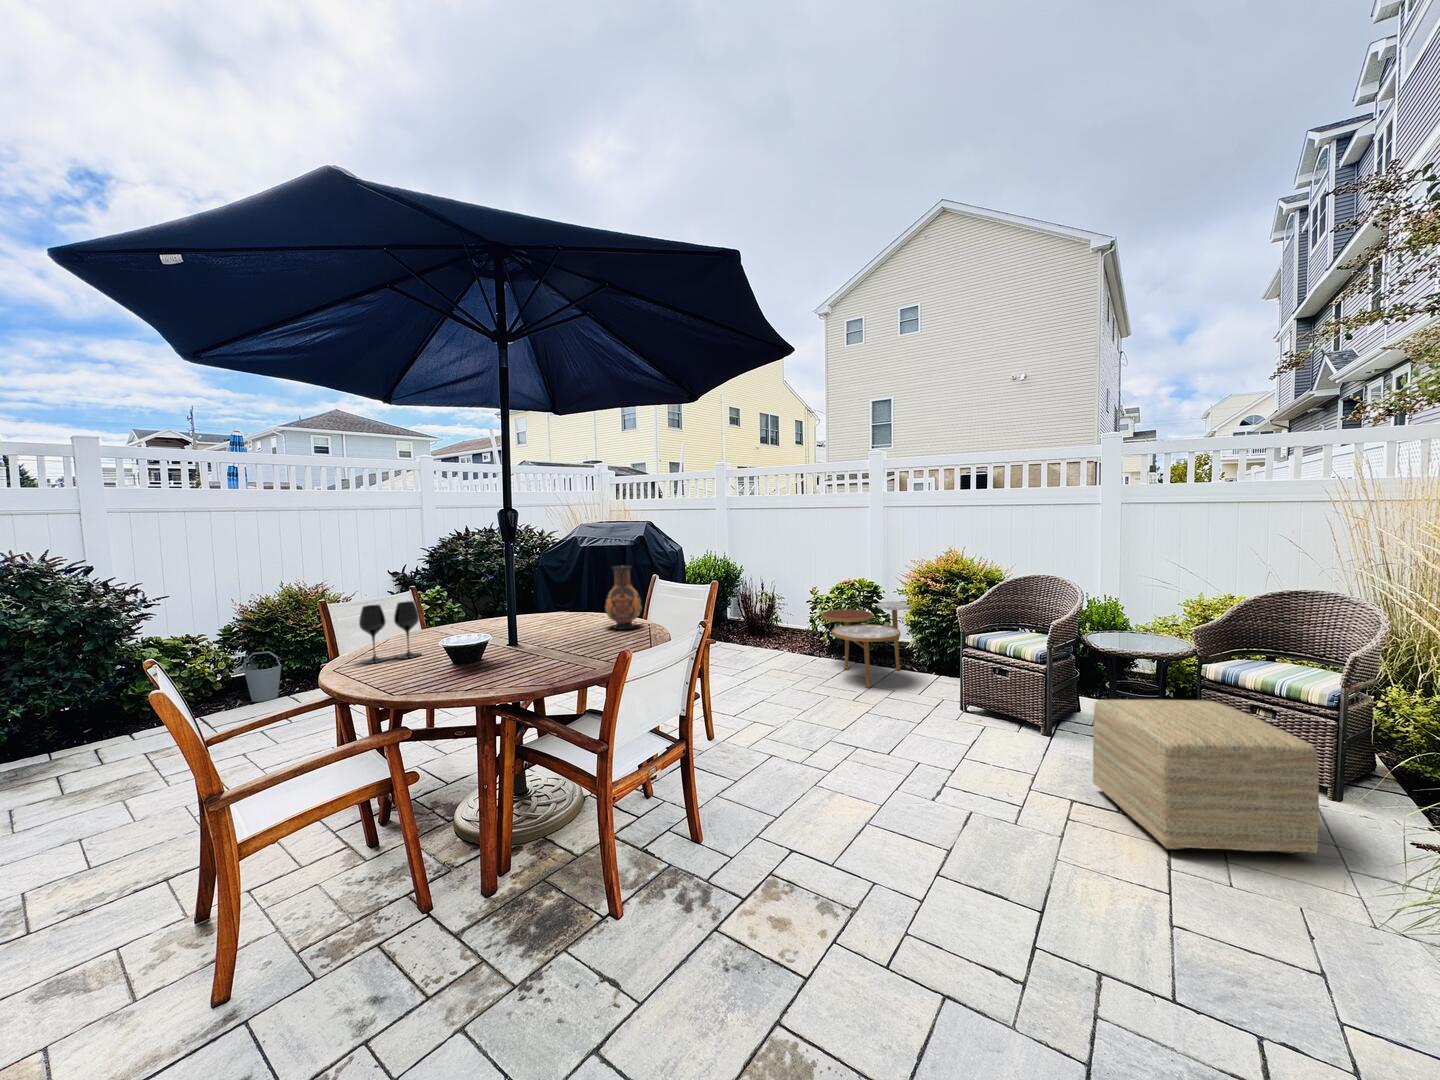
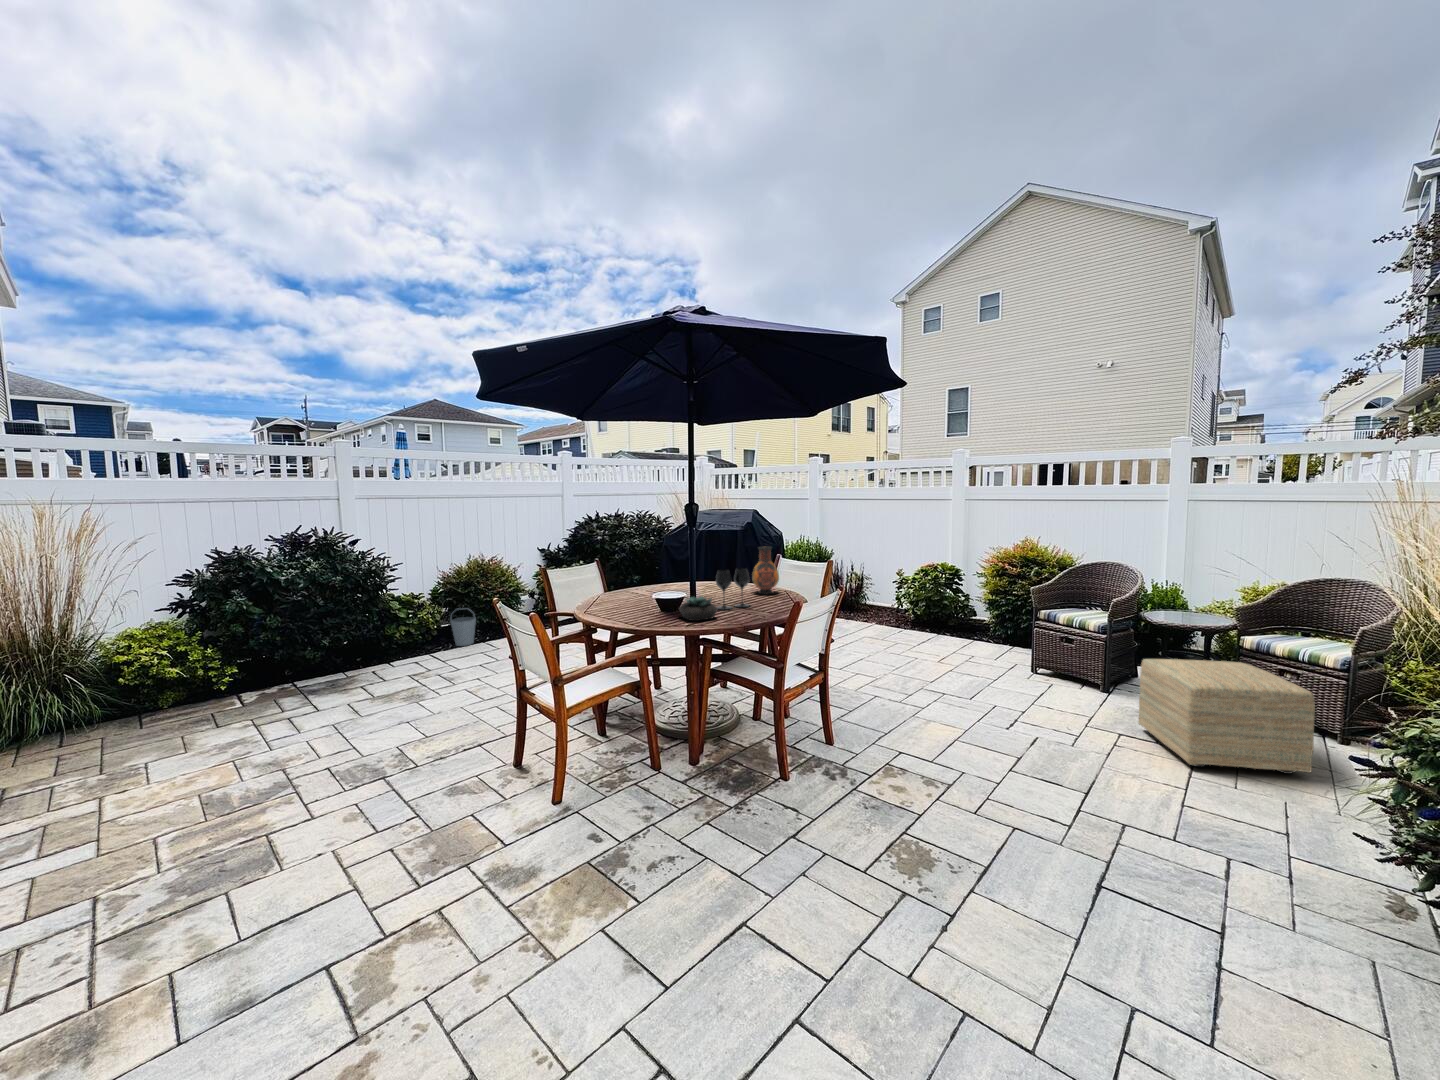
wine glass: present [359,601,421,664] -> present [716,568,750,610]
side table: present [822,602,911,688] -> none [907,582,989,654]
succulent plant: none [467,640,525,679] -> present [679,597,718,621]

